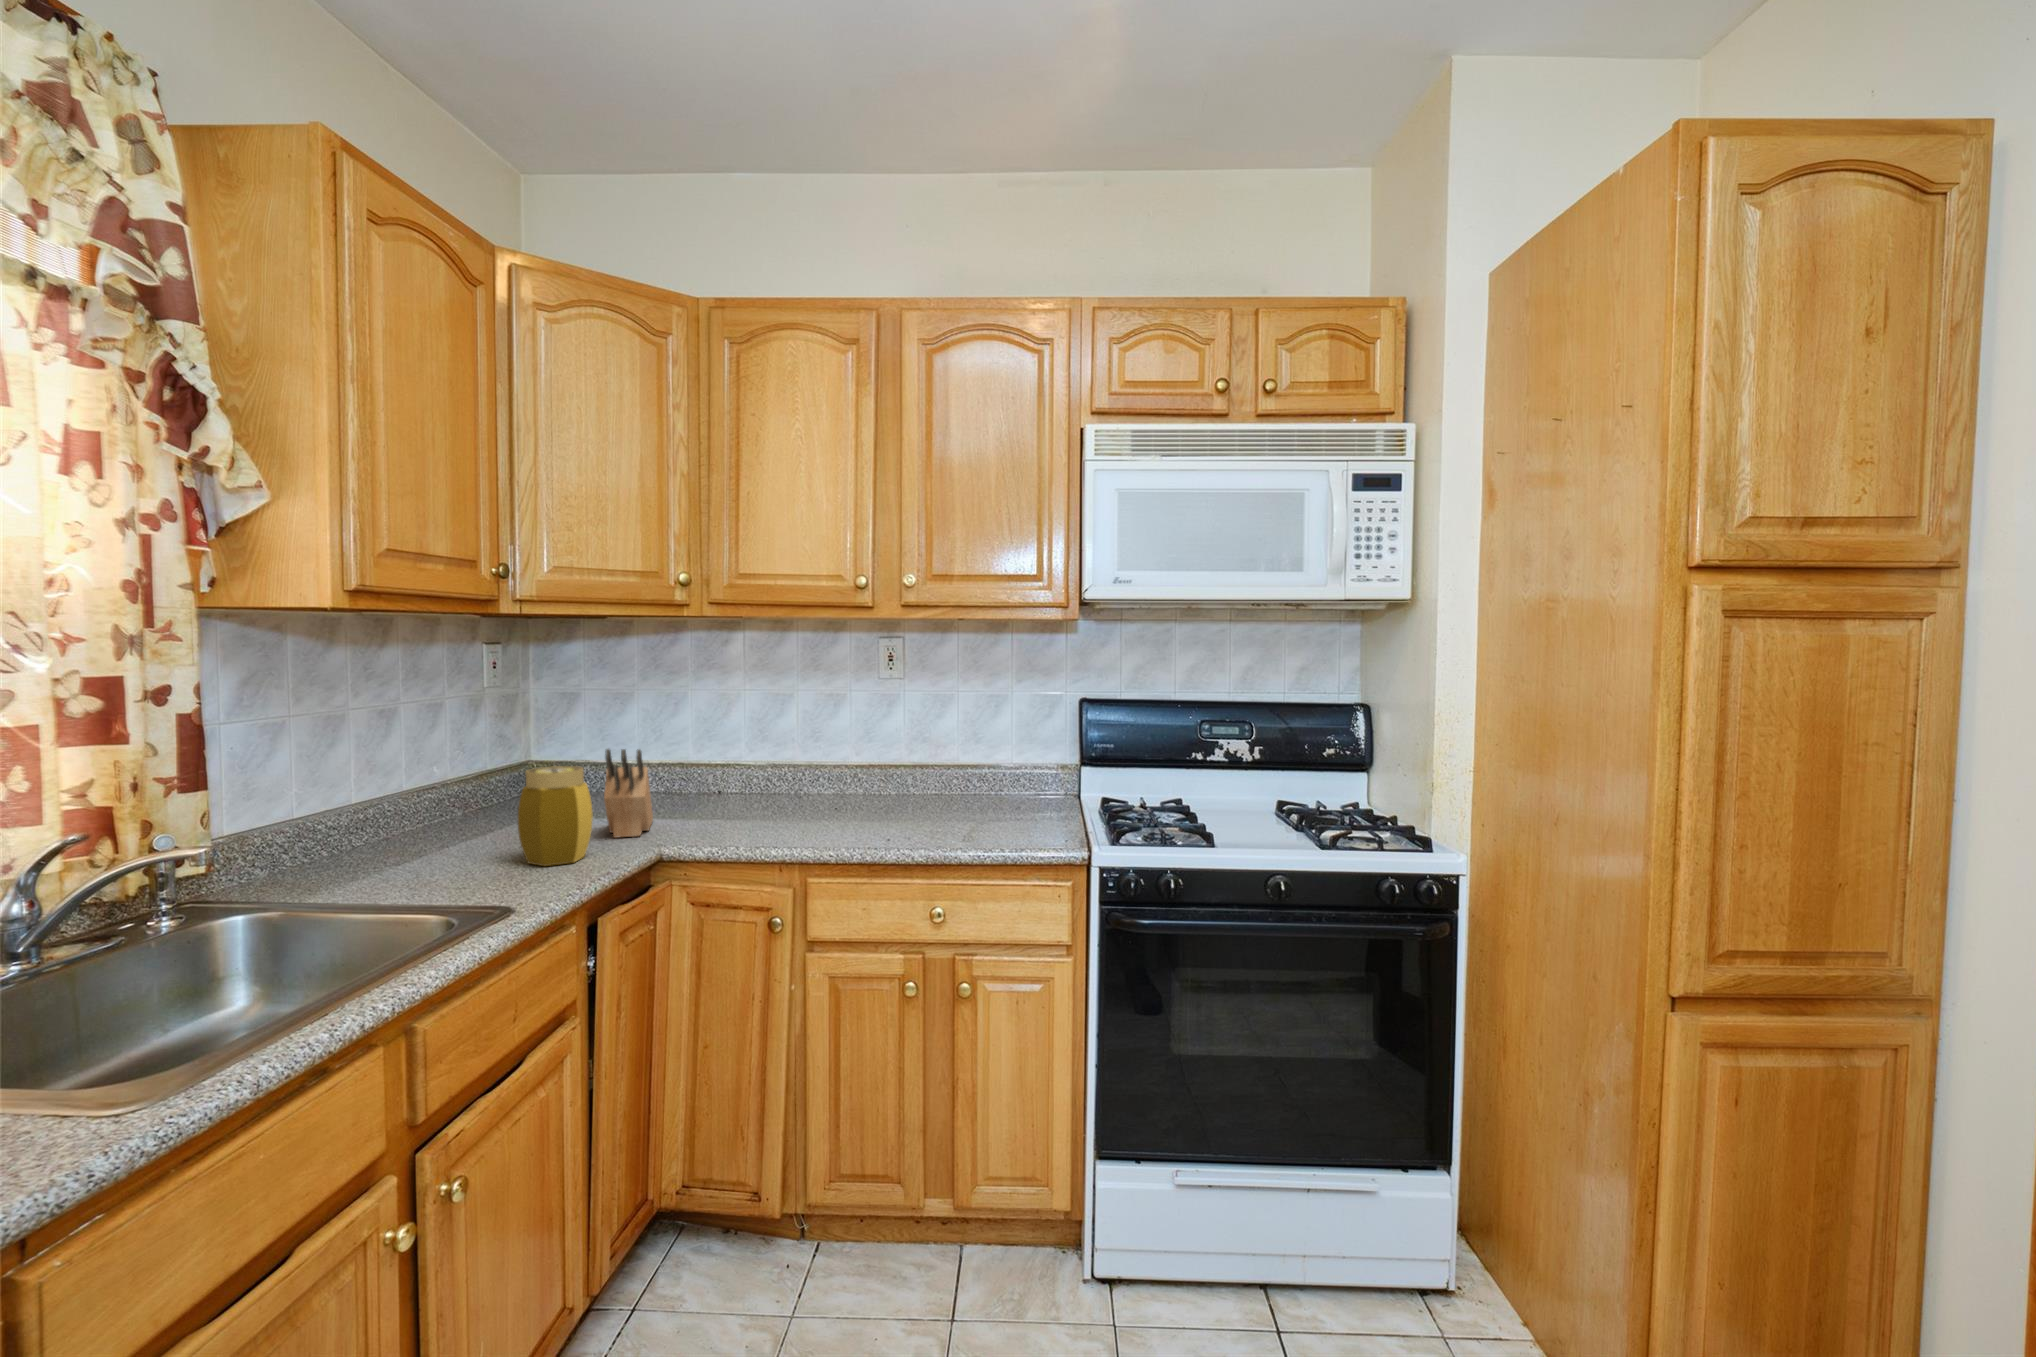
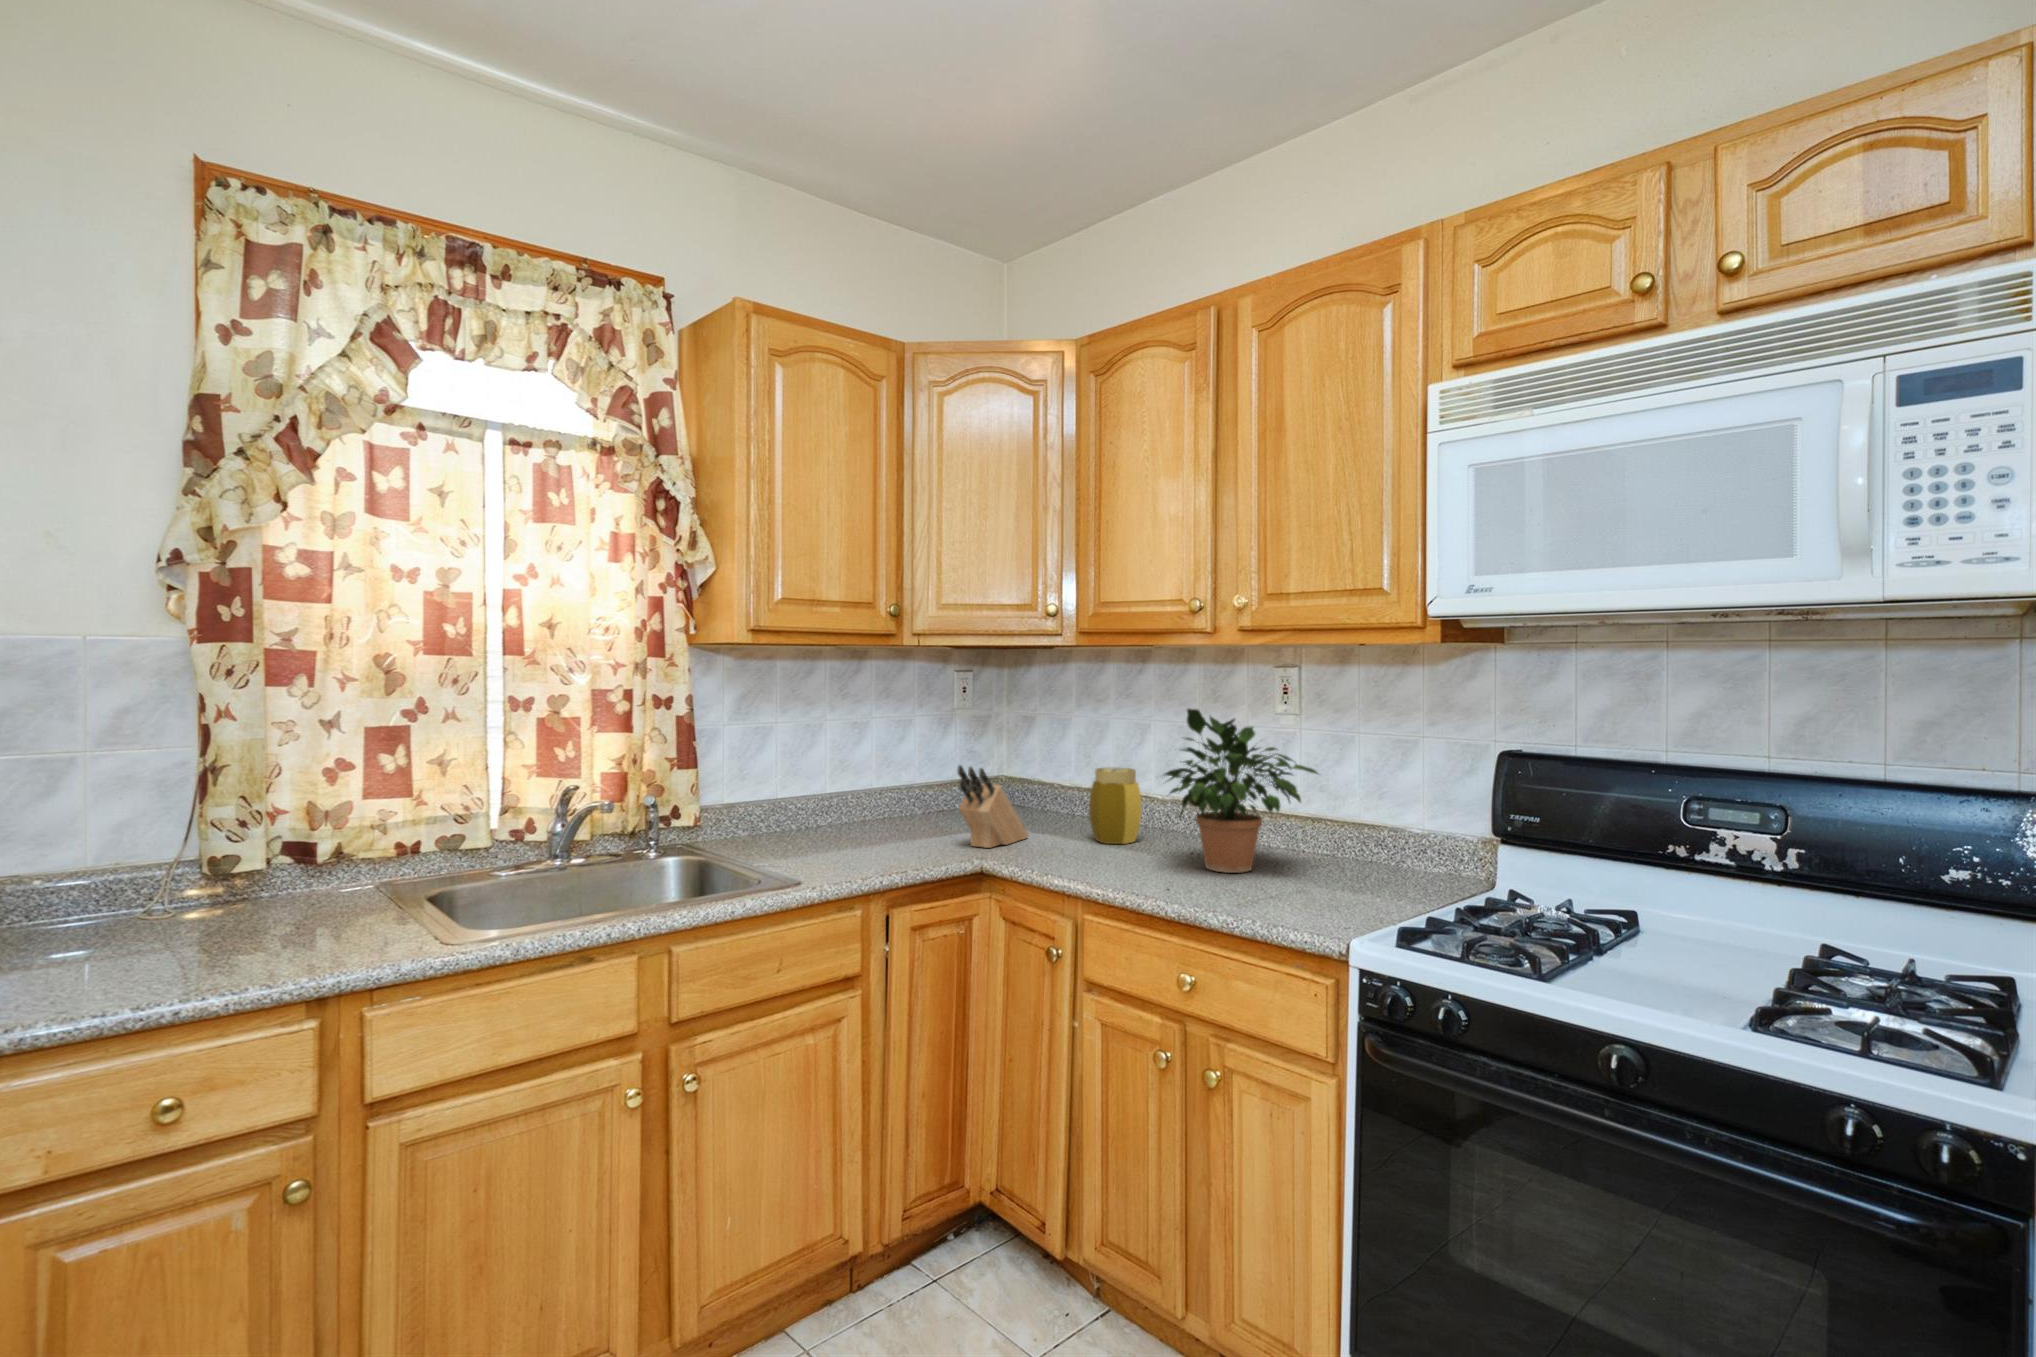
potted plant: none [832,675,966,820] -> present [1164,708,1318,873]
jar: present [518,766,593,866] -> present [1089,767,1142,844]

